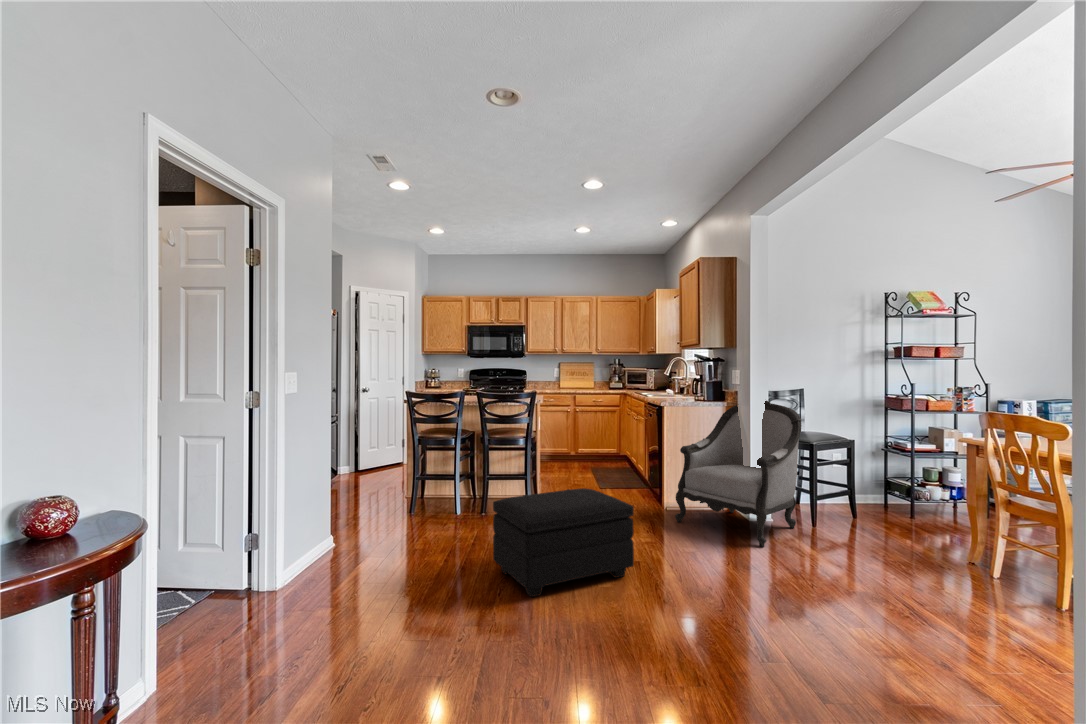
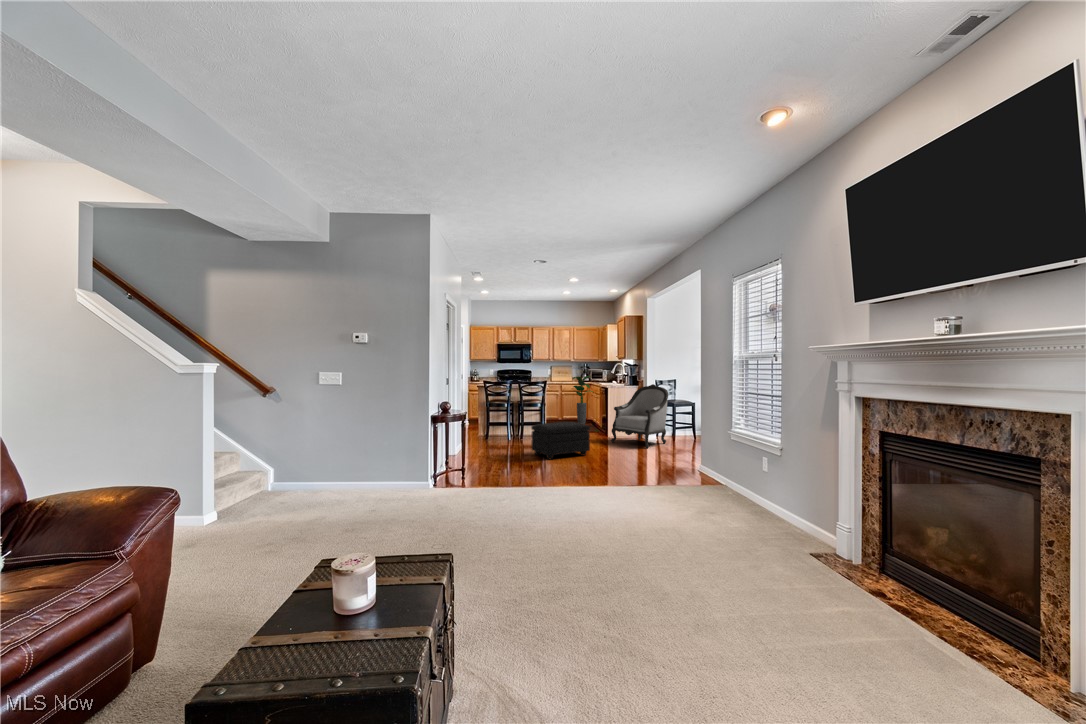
potted plant: none [595,380,633,470] -> present [573,376,593,425]

